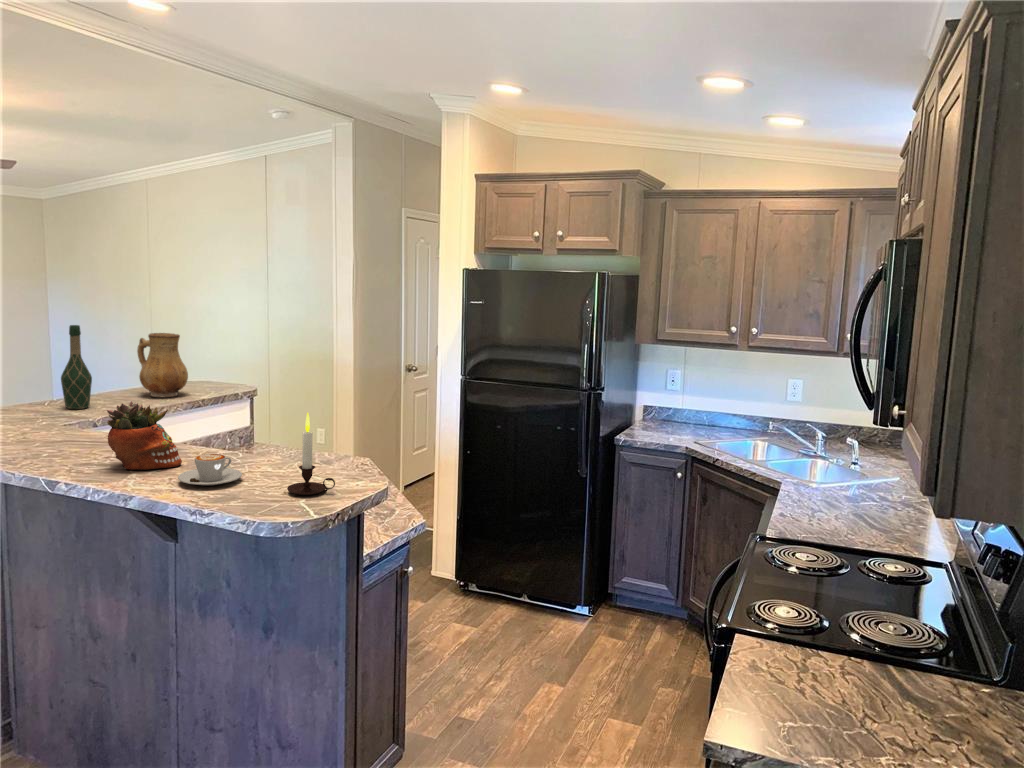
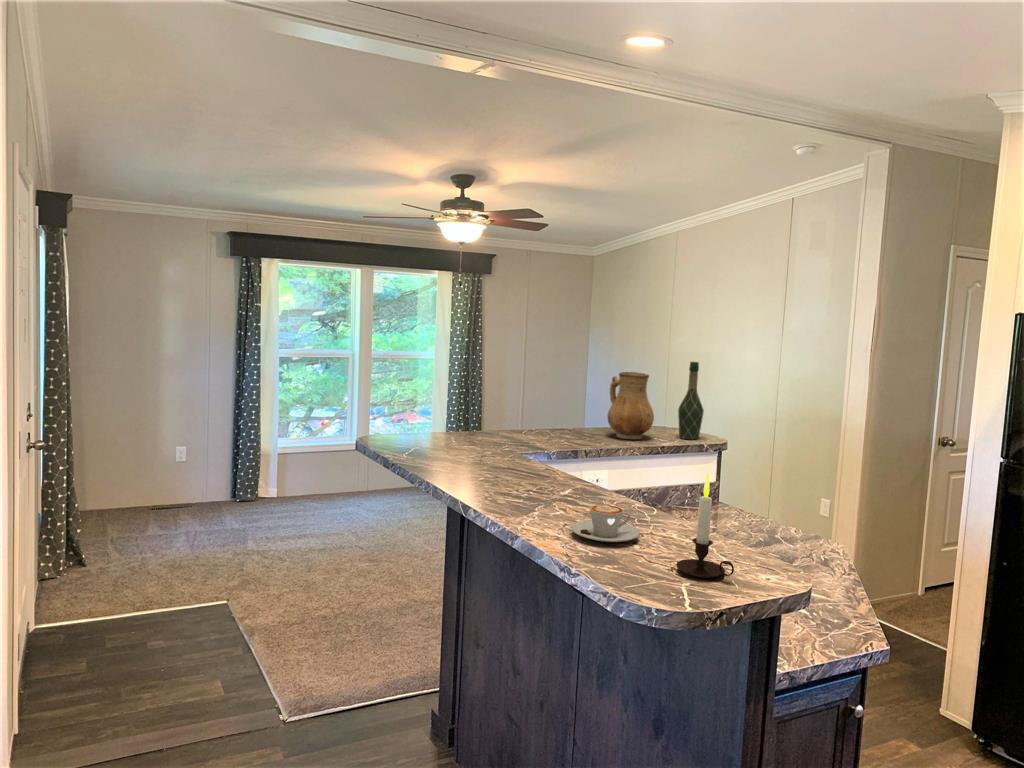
wine bottle: present [61,325,92,409] -> present [678,362,704,439]
succulent planter: present [107,401,182,470] -> none [525,436,592,513]

